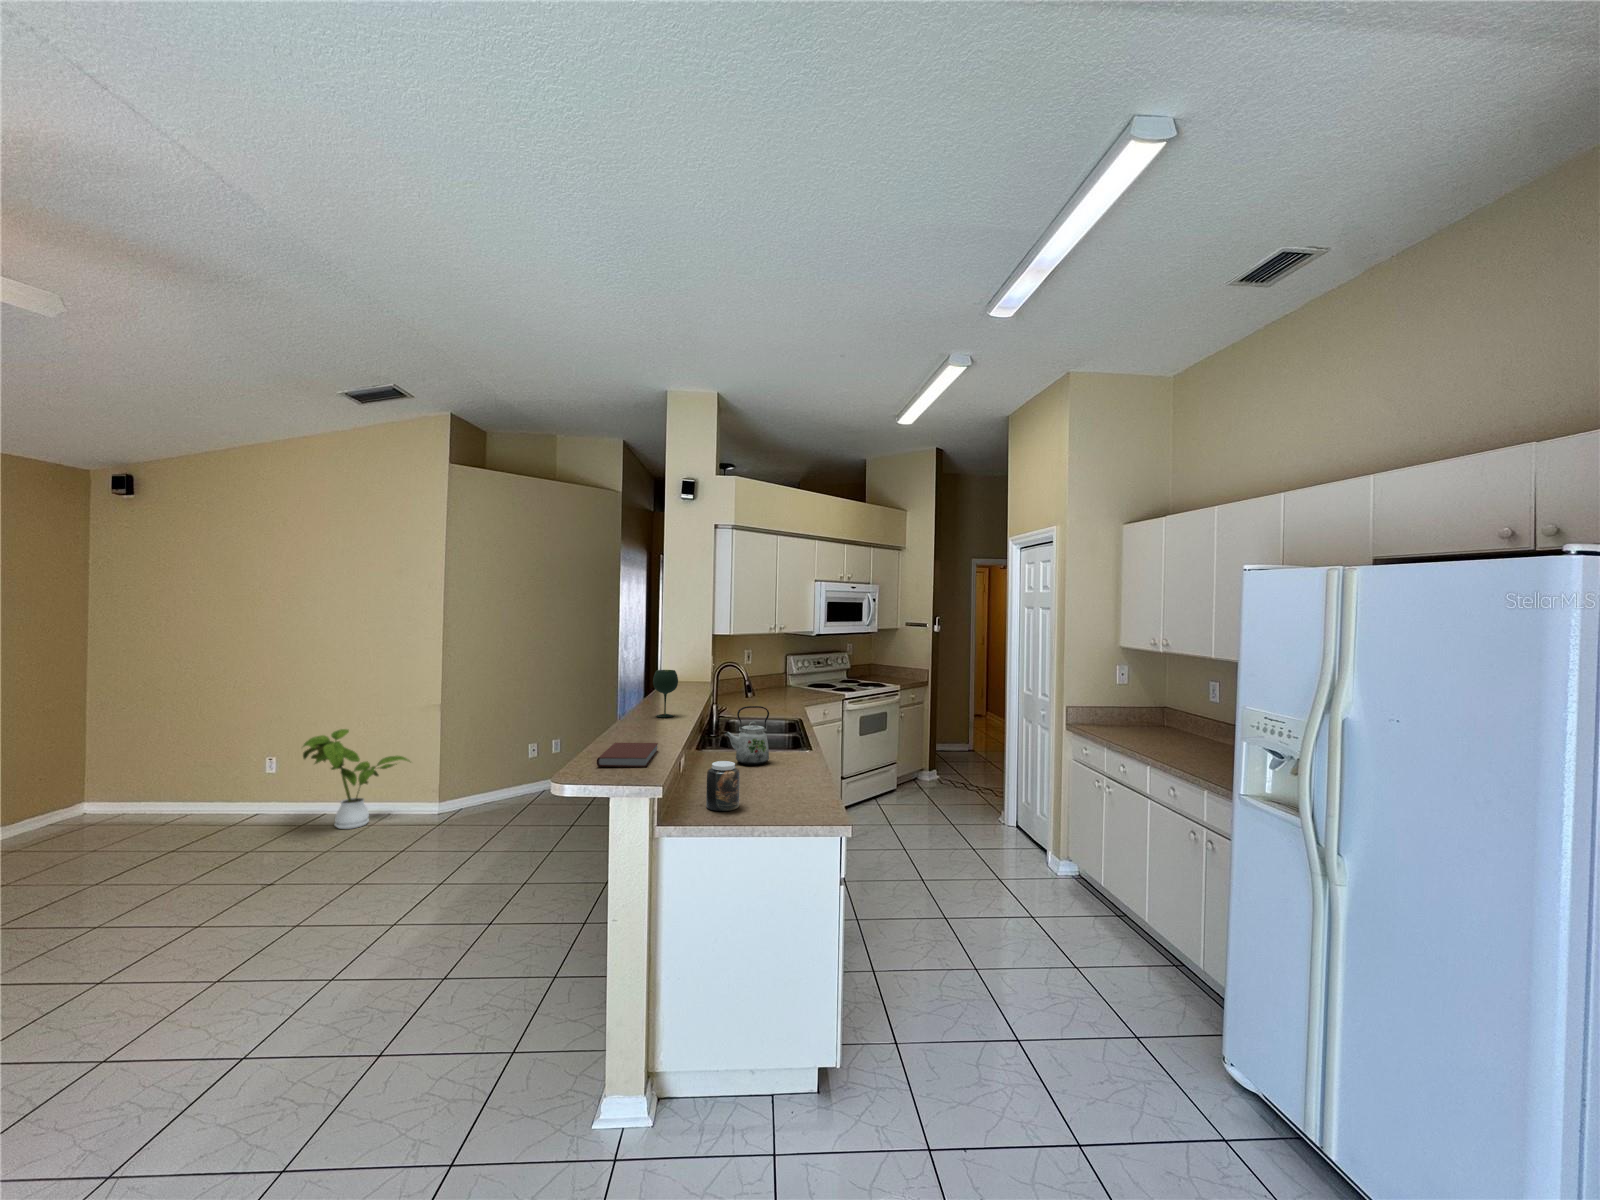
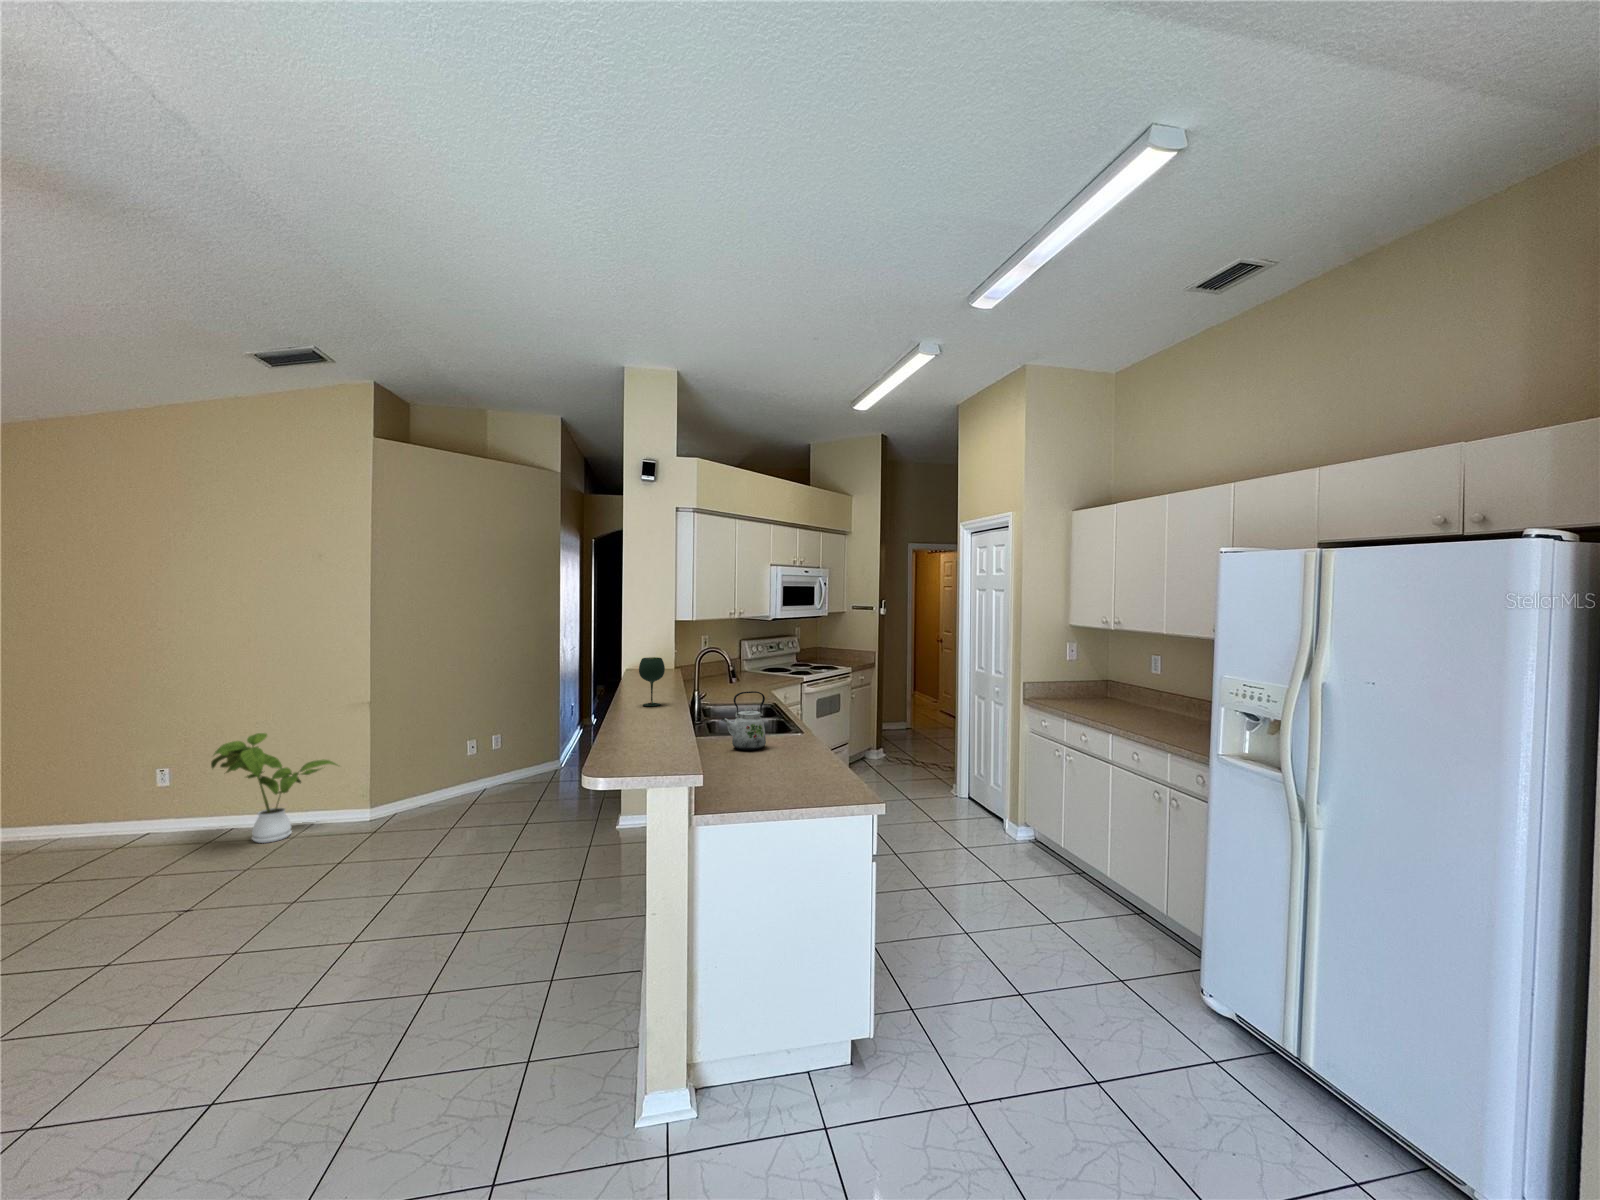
book: present [597,743,658,767] -> none [621,731,672,757]
jar: present [706,761,740,811] -> none [729,747,761,796]

